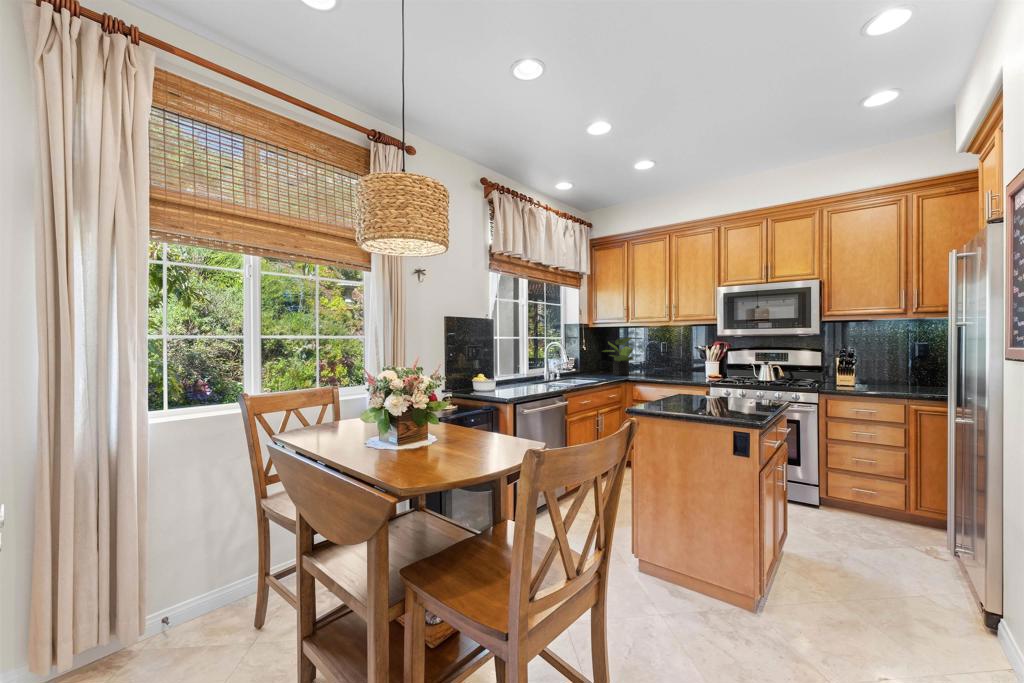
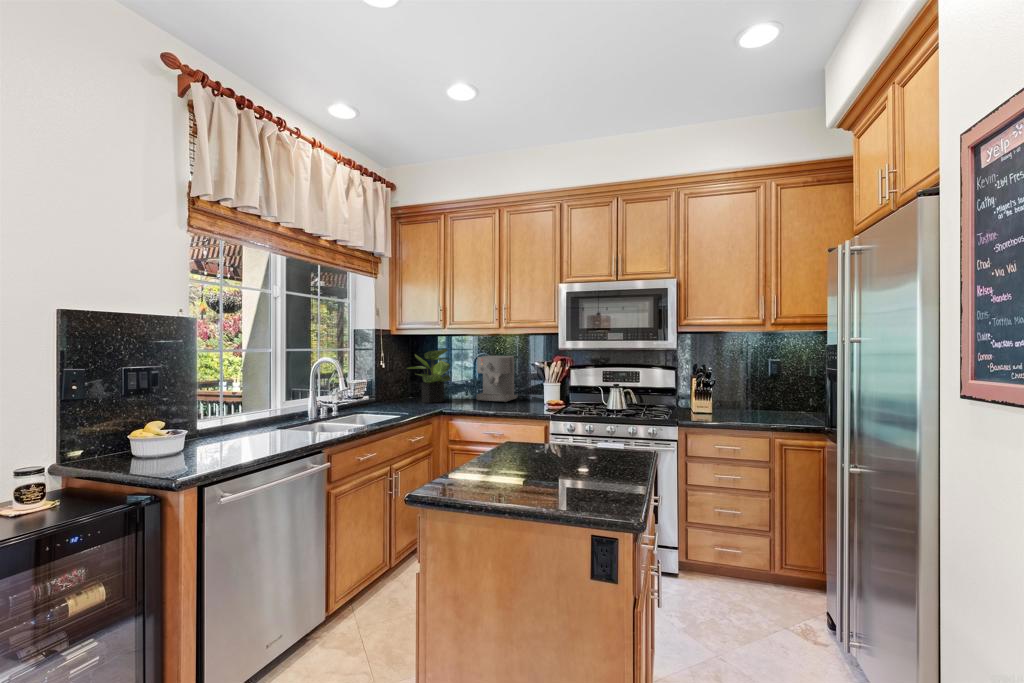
coffee maker: none [653,343,685,377] -> present [477,356,517,402]

